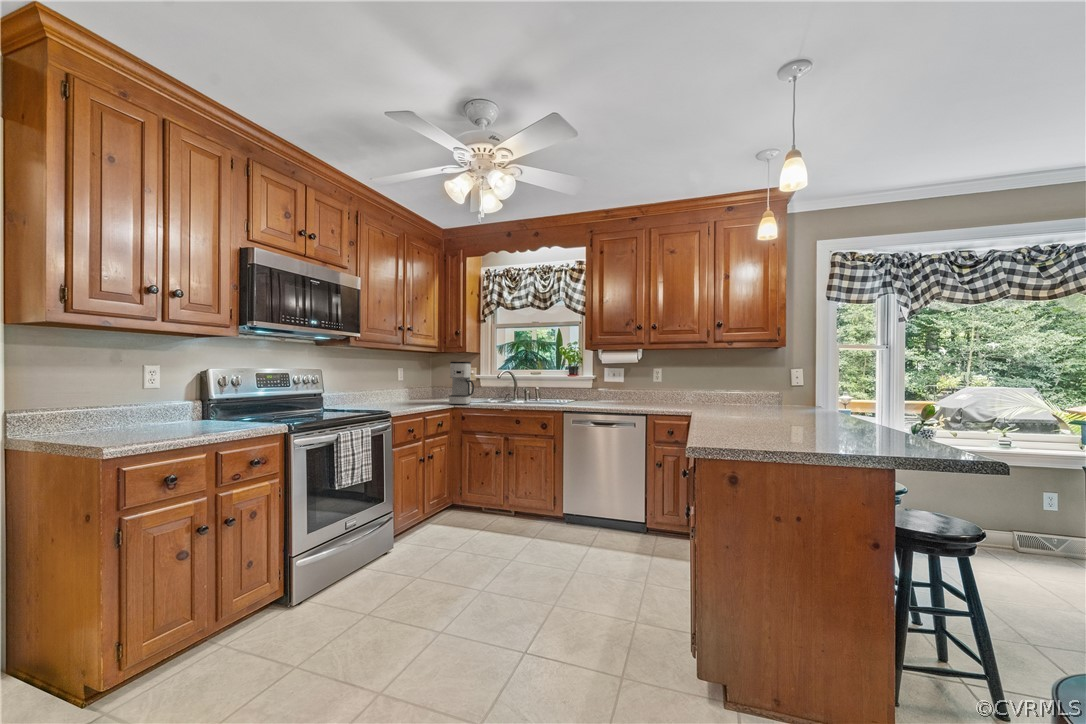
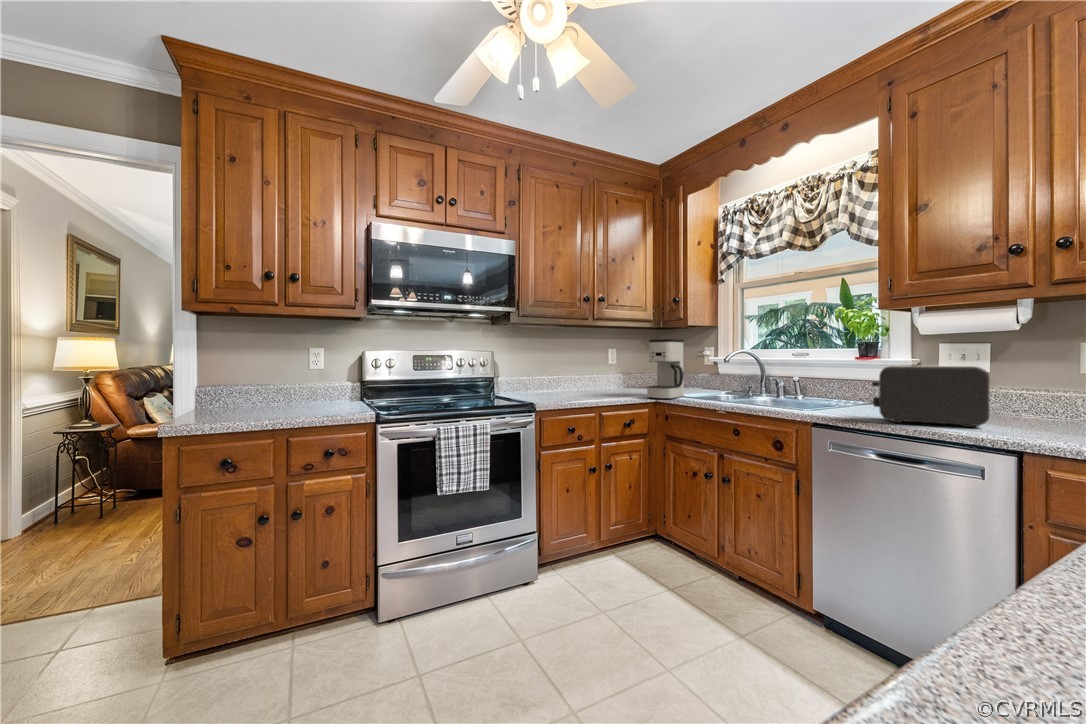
toaster: none [590,381,633,408] -> present [872,366,989,427]

